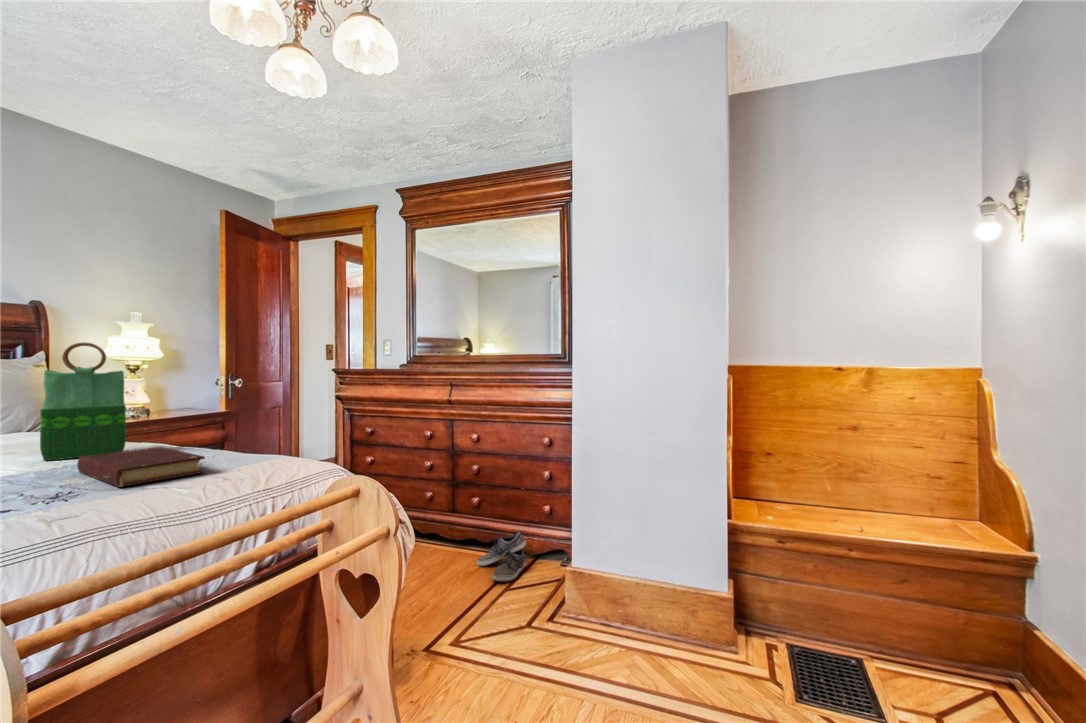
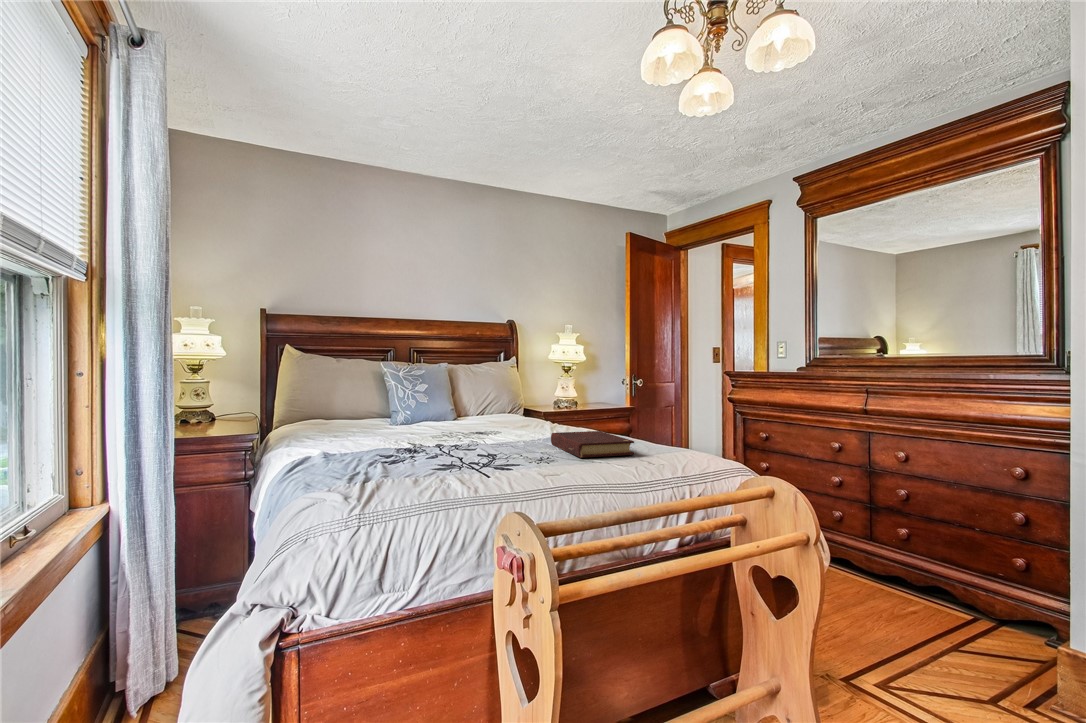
tote bag: present [40,343,126,461] -> none [527,347,575,435]
shoe: present [477,531,526,581] -> none [904,582,983,642]

